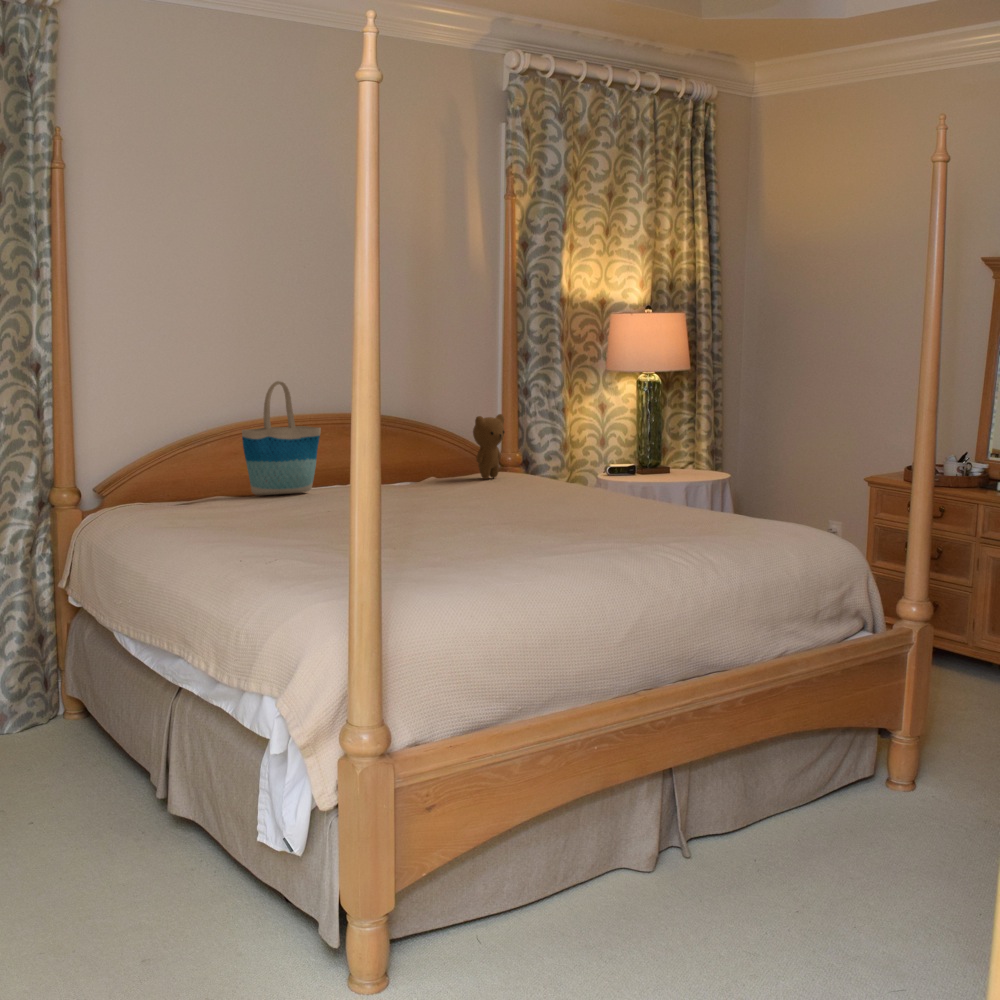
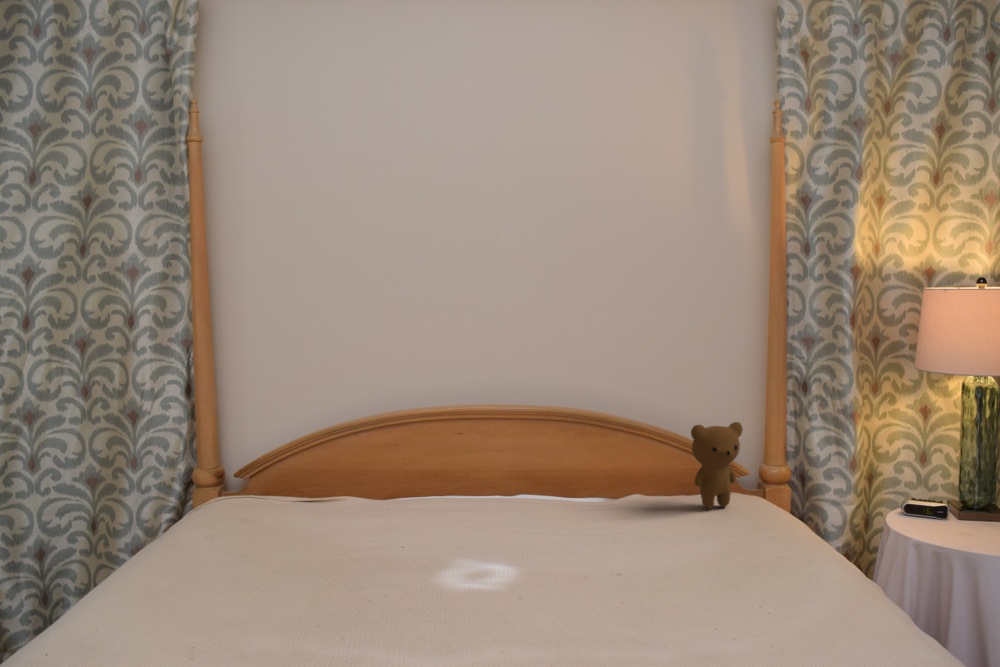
tote bag: present [242,381,321,495] -> none [368,372,469,510]

